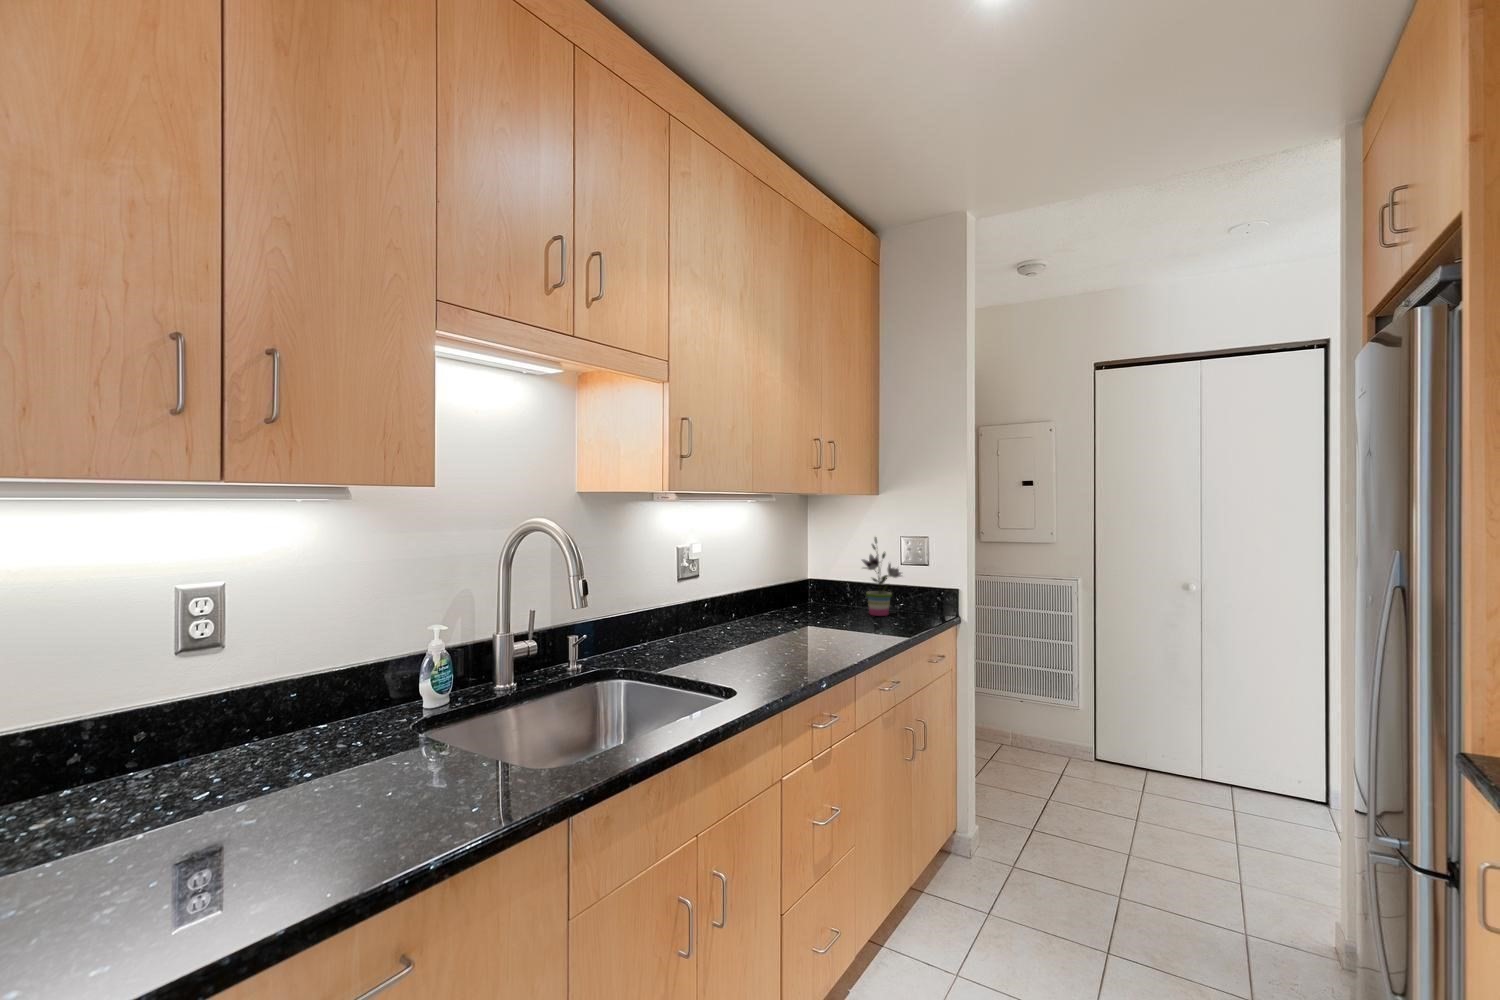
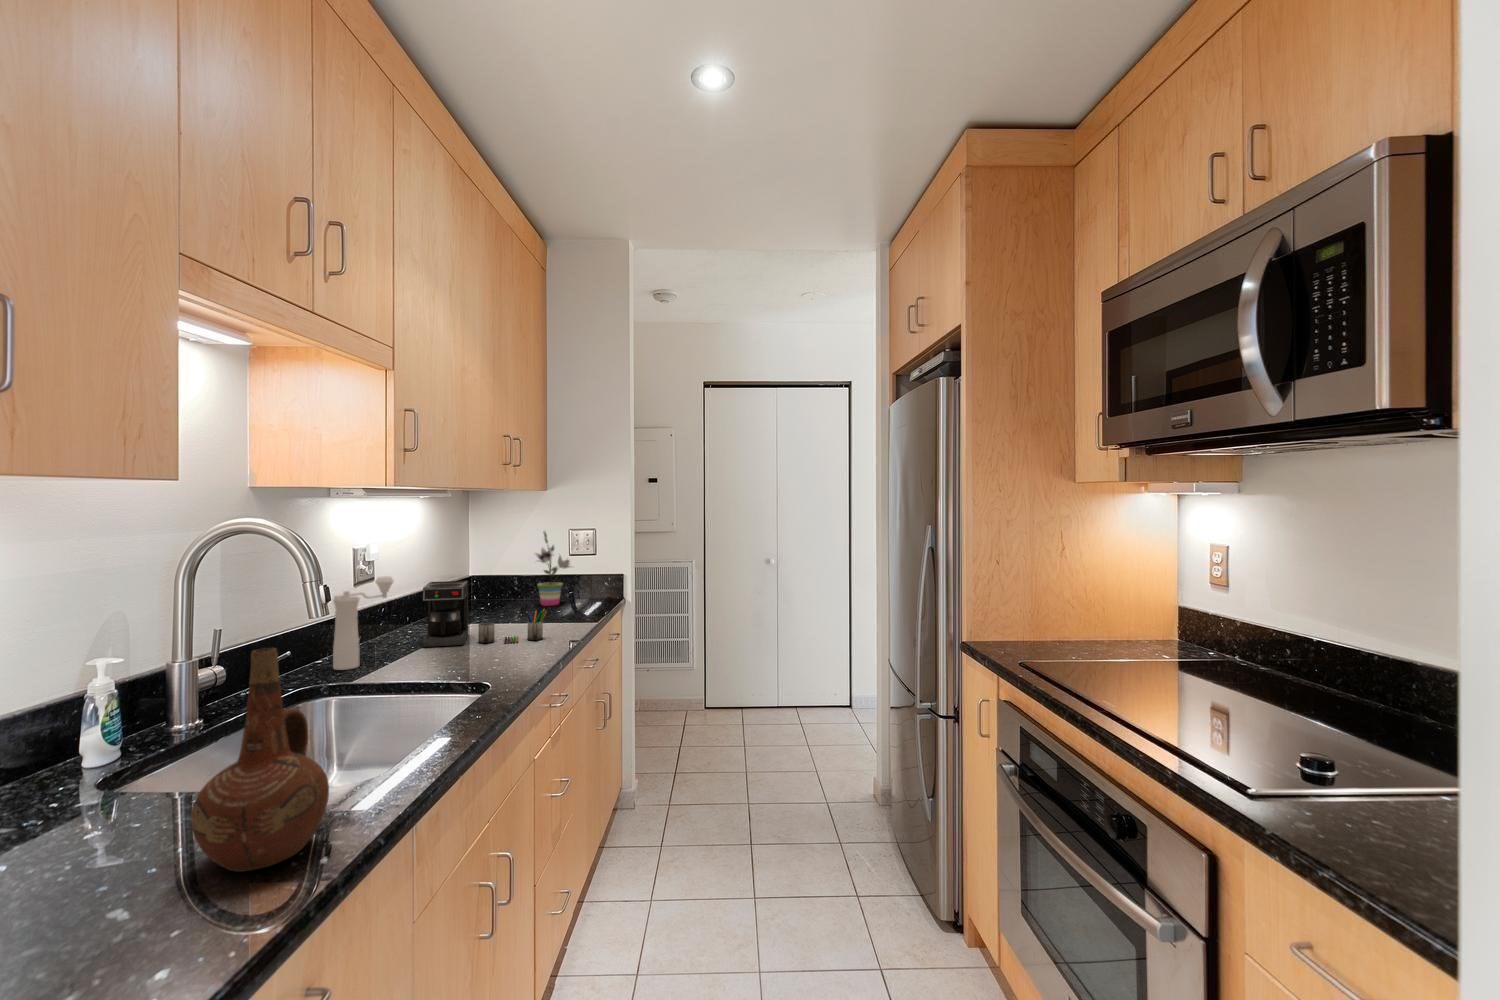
pepper mill: none [639,575,694,658] -> present [333,576,394,670]
coffee maker: none [724,583,841,652] -> present [422,581,547,647]
ceramic pitcher: none [355,636,468,834] -> present [191,648,329,872]

